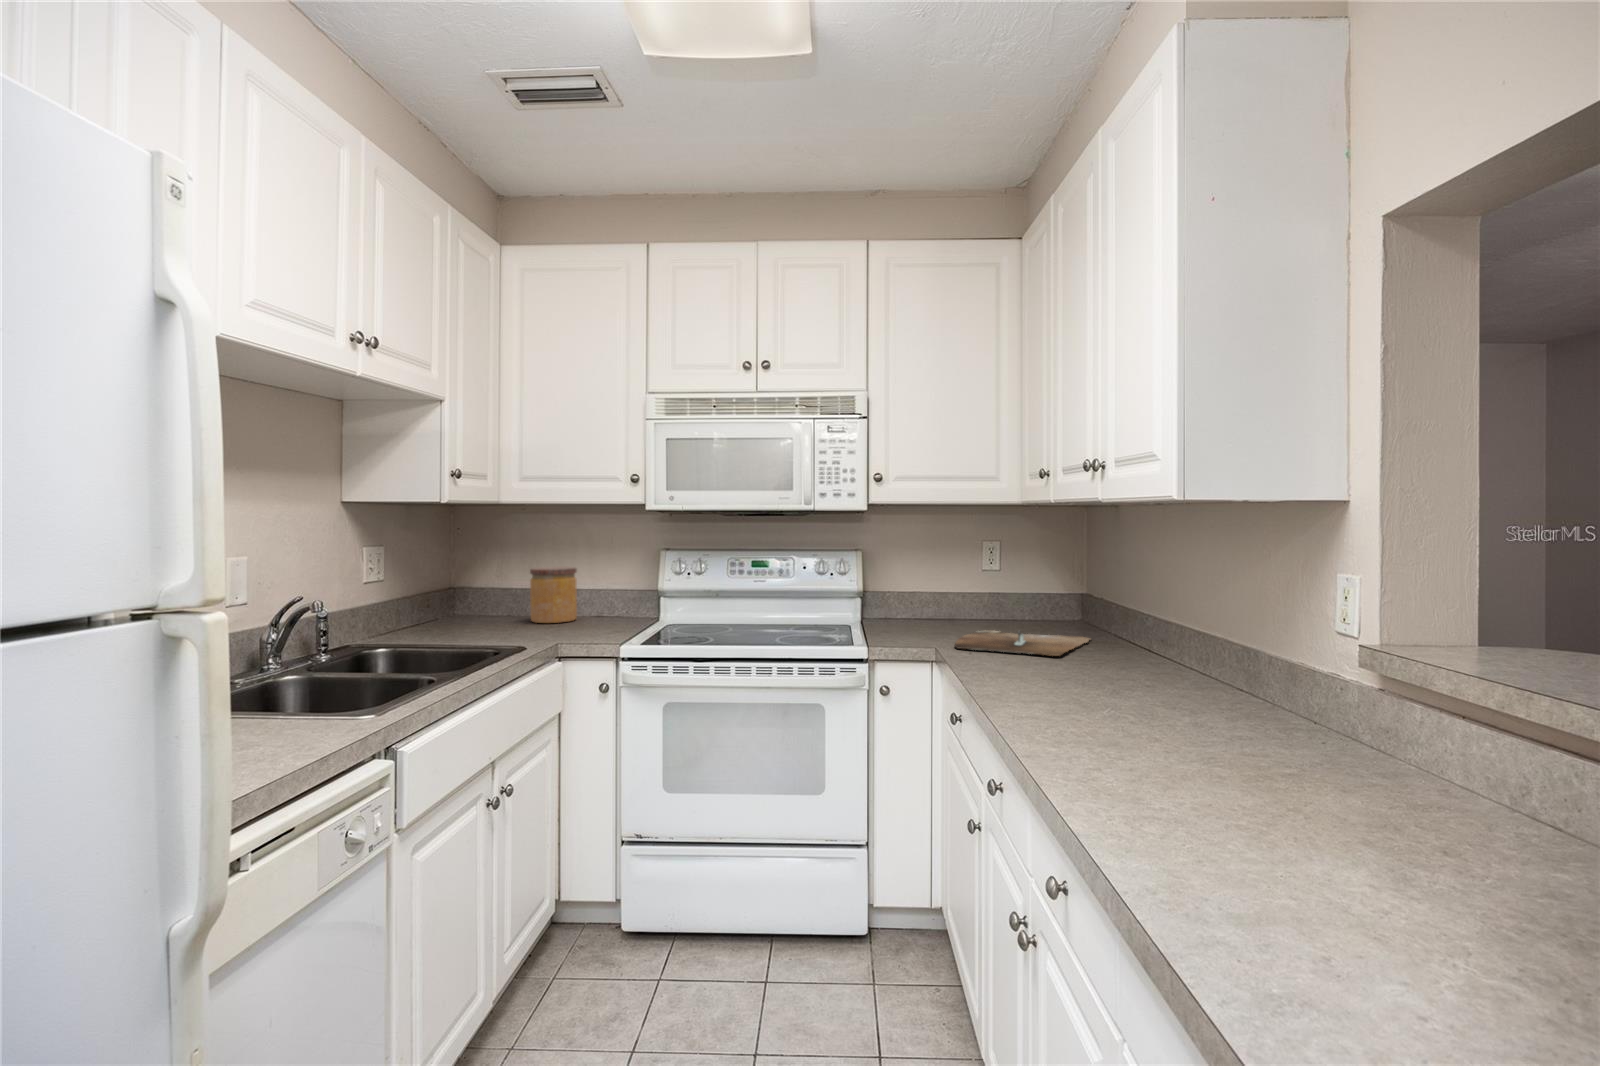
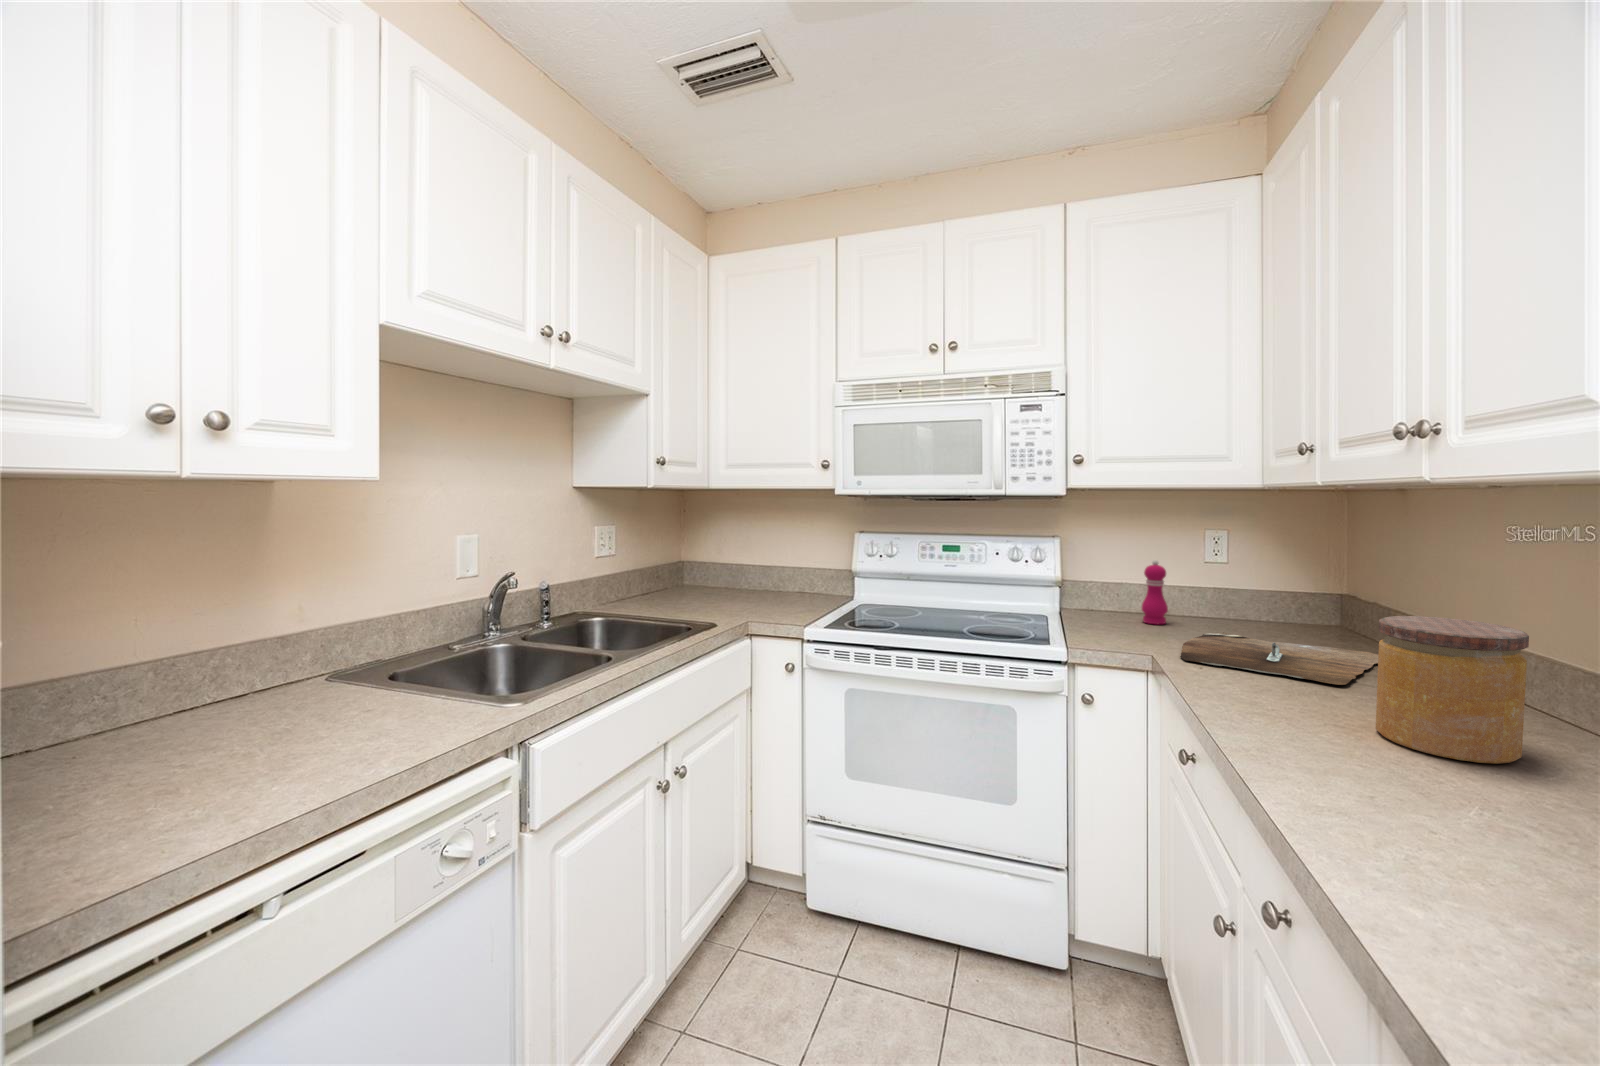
jar: present [530,567,577,623] -> present [1376,616,1529,764]
pepper mill: none [928,570,948,627] -> present [1142,560,1168,624]

